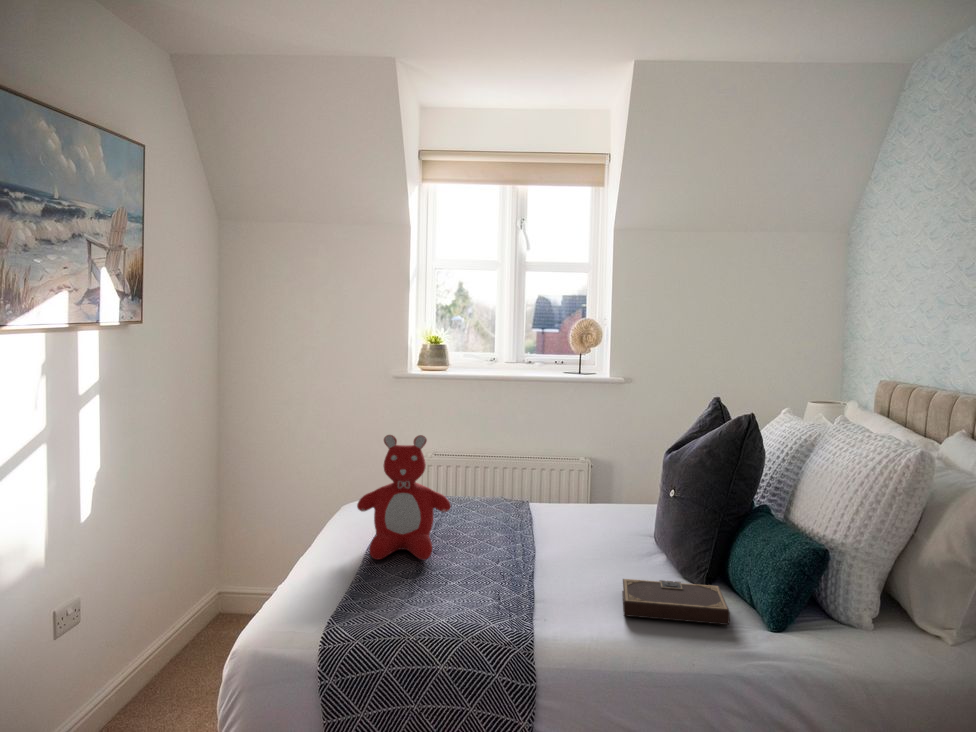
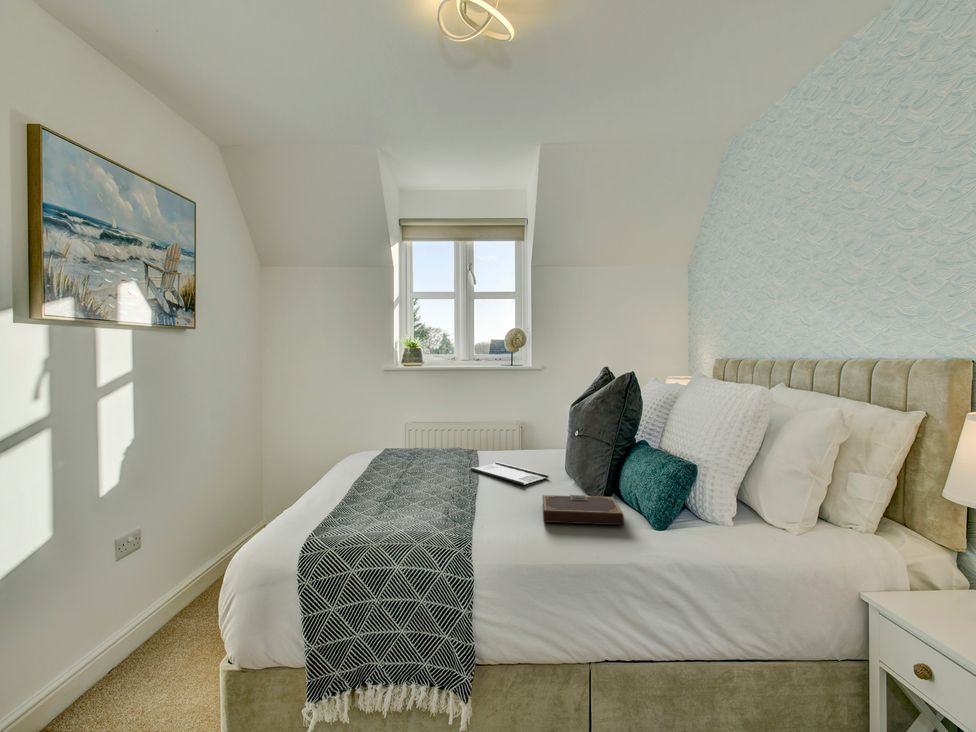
teddy bear: present [357,435,451,560] -> none [347,398,417,490]
tray: none [522,524,631,562] -> present [471,462,548,485]

